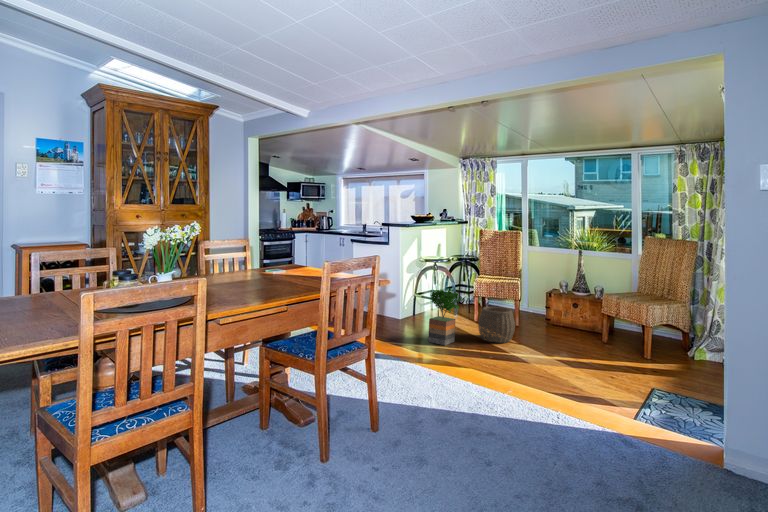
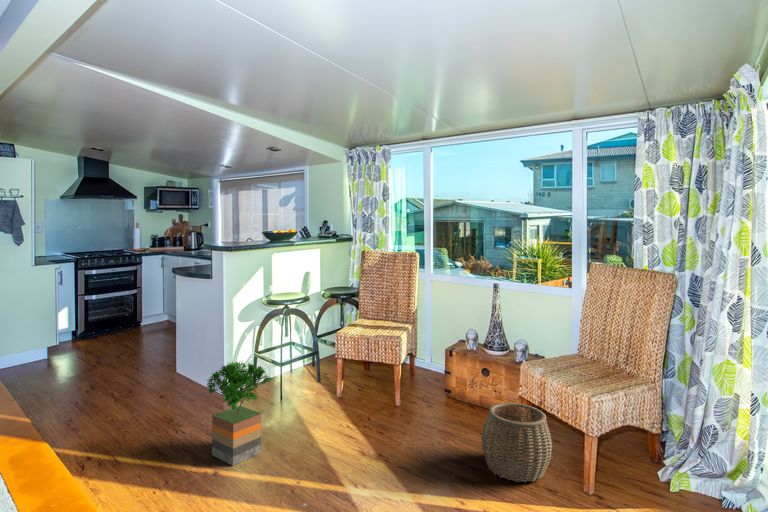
woven basket: present [478,307,515,343] -> present [481,403,552,482]

